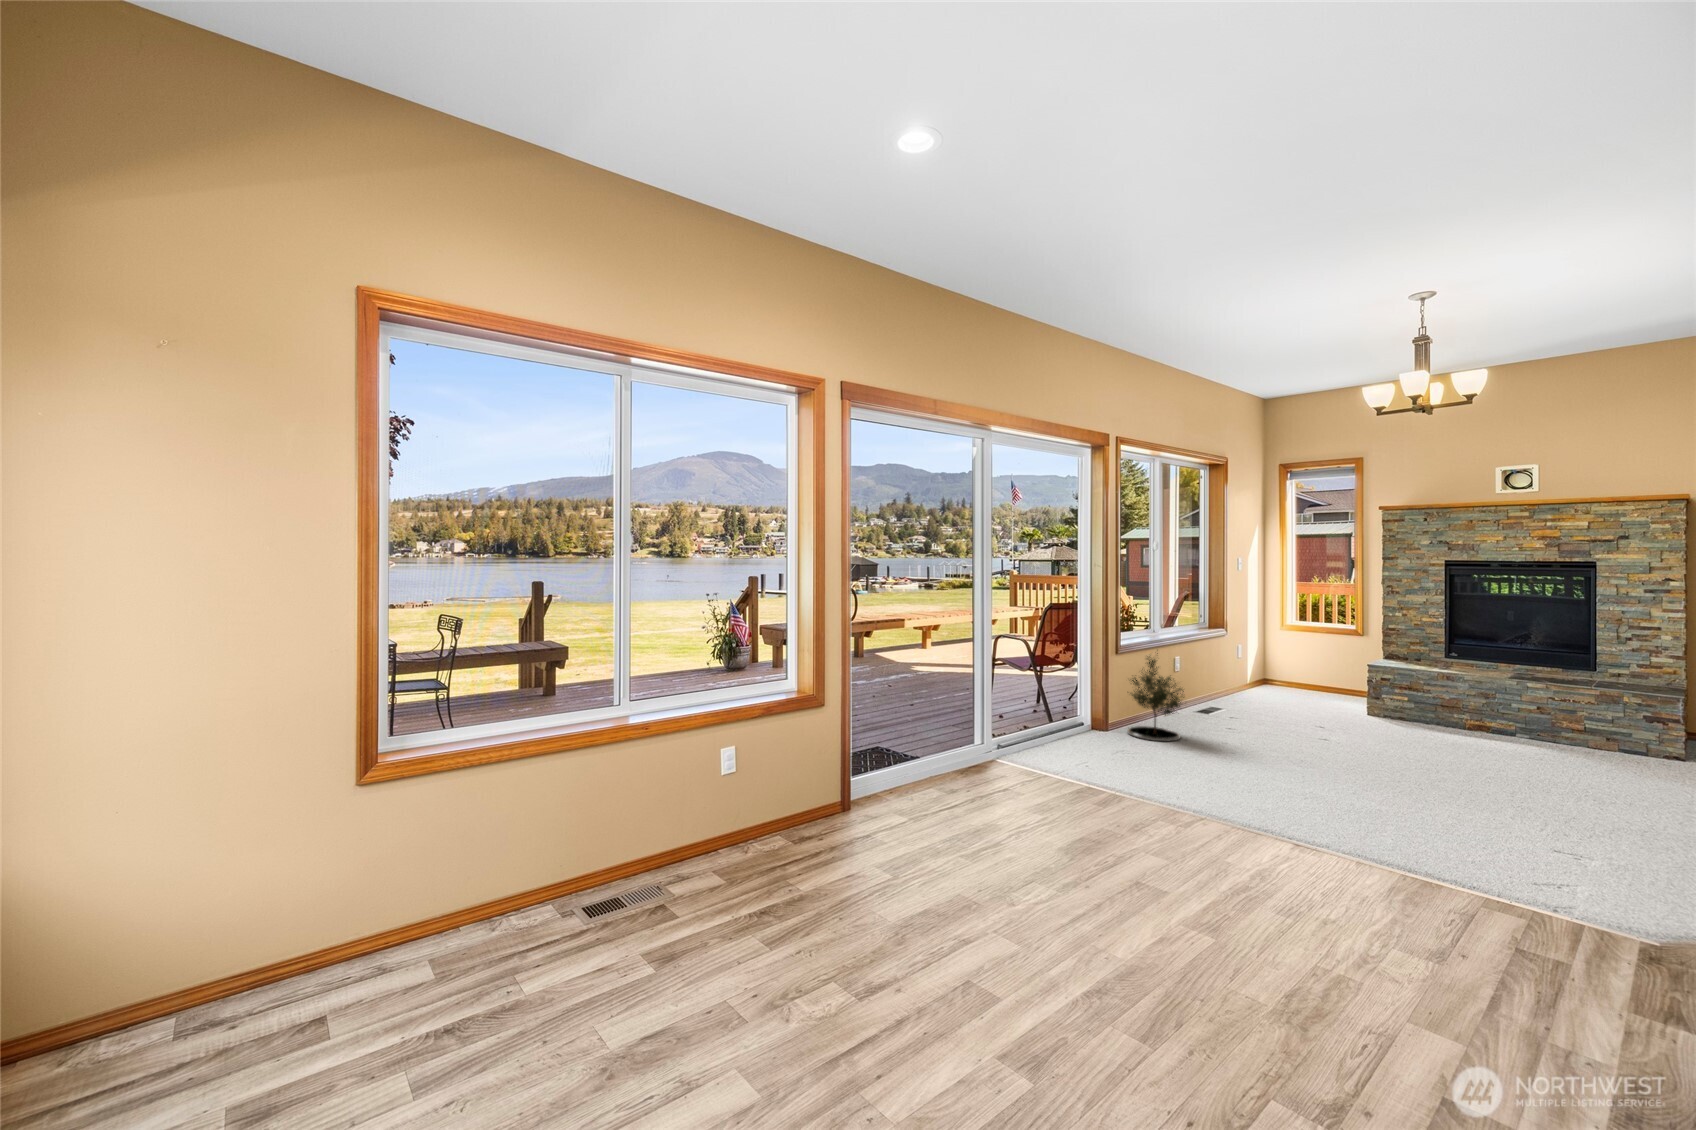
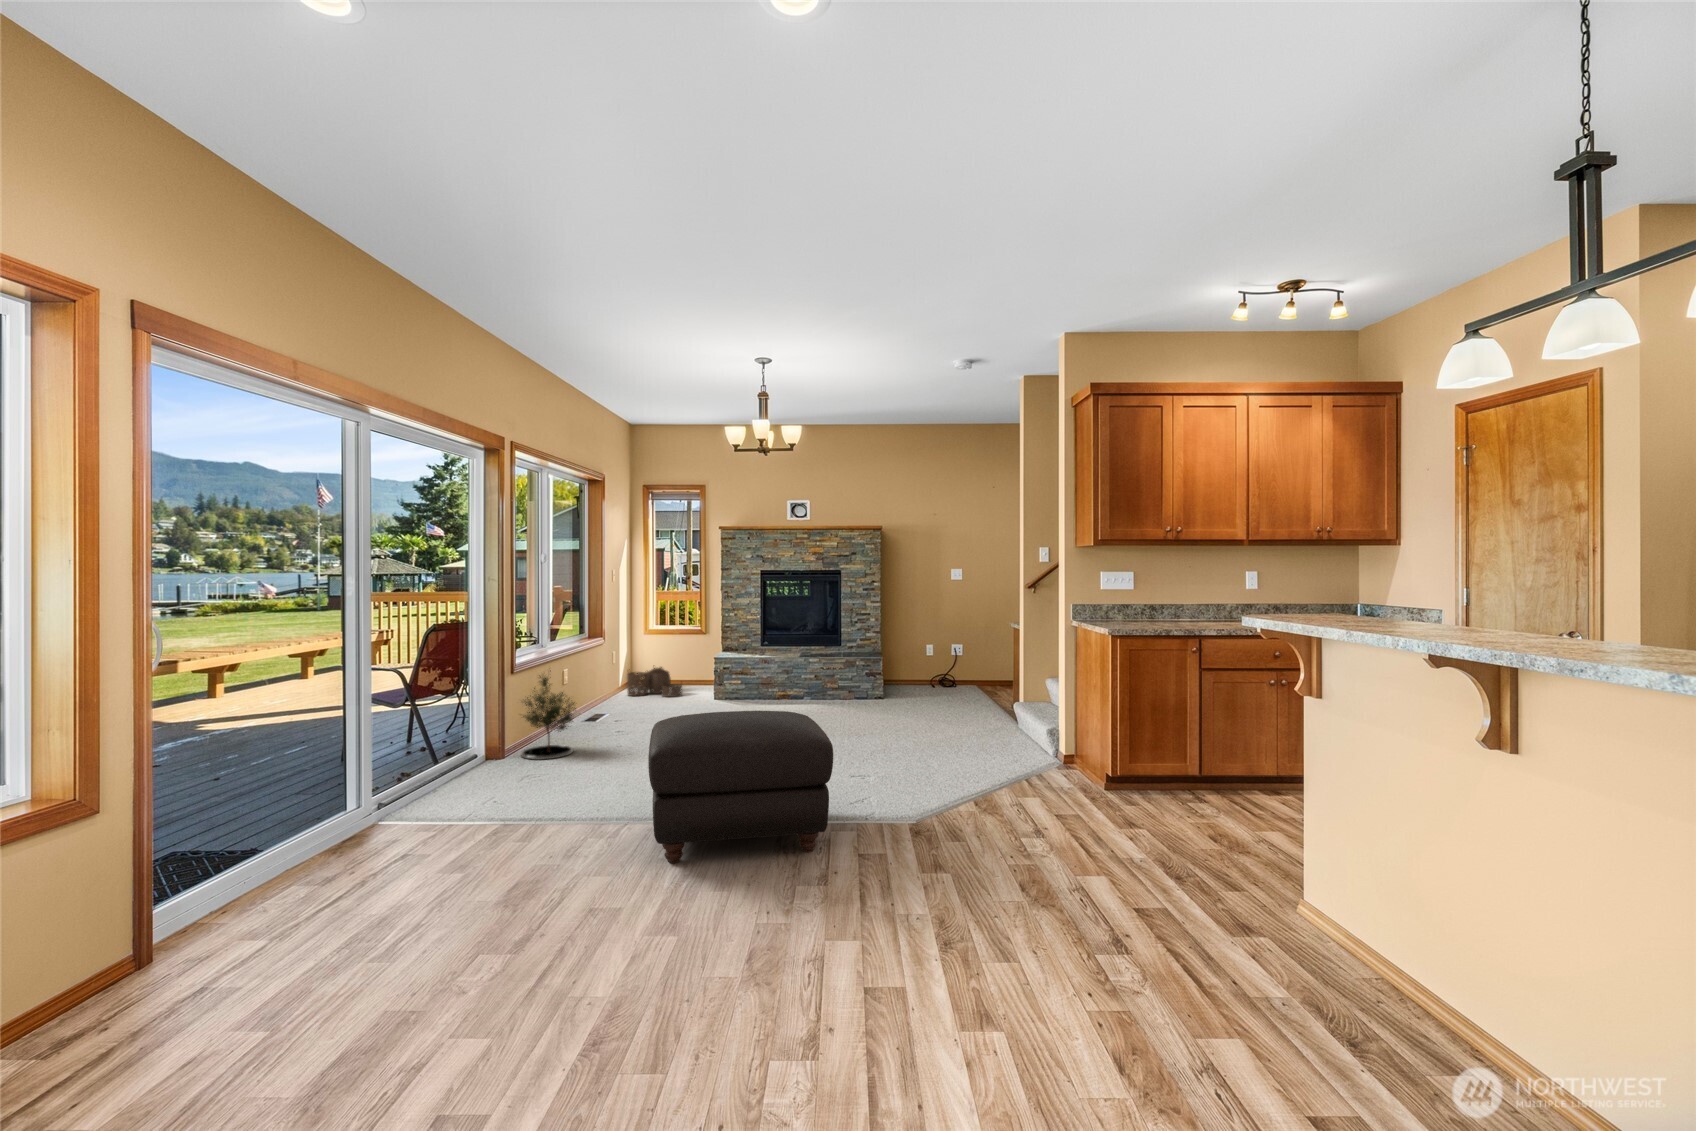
woven basket: none [1254,664,1324,703] -> present [627,667,682,697]
ottoman: none [1241,720,1553,955] -> present [648,711,833,863]

